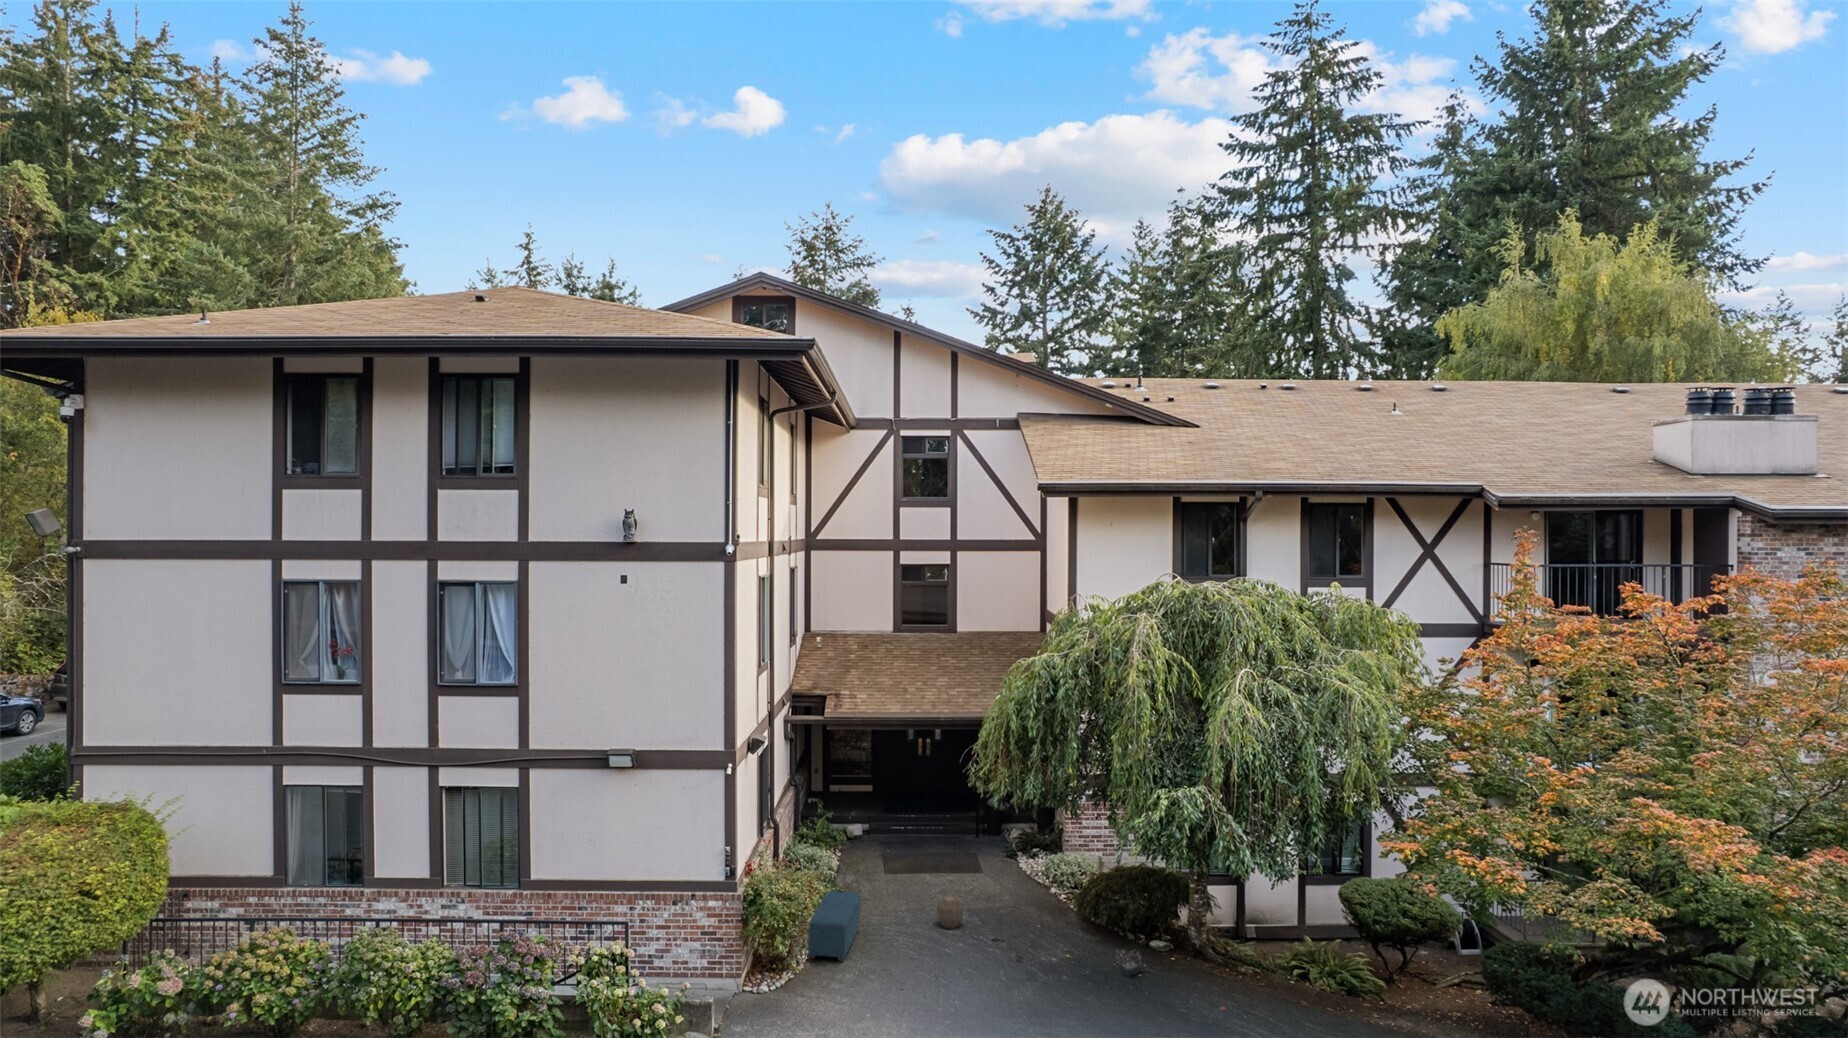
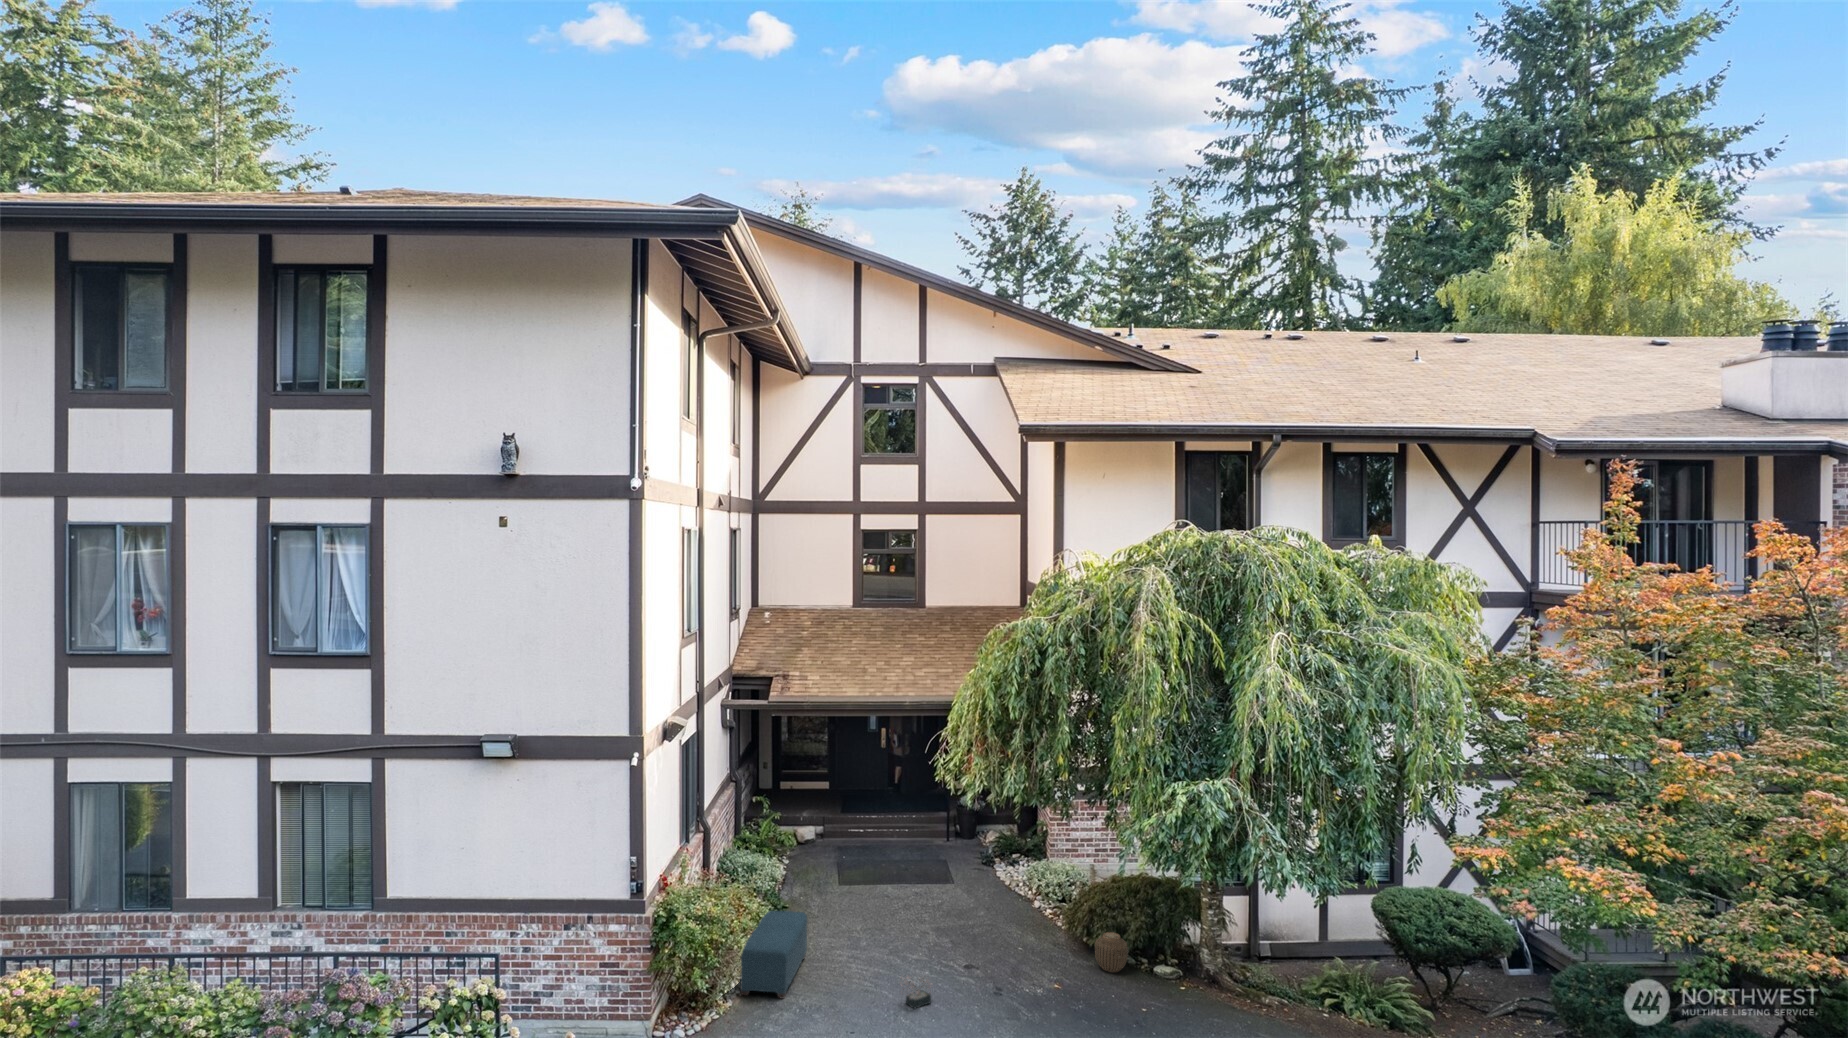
woven basket: present [937,896,963,928] -> present [1095,932,1128,972]
decorative plant: present [1118,953,1141,976] -> present [901,977,931,1009]

